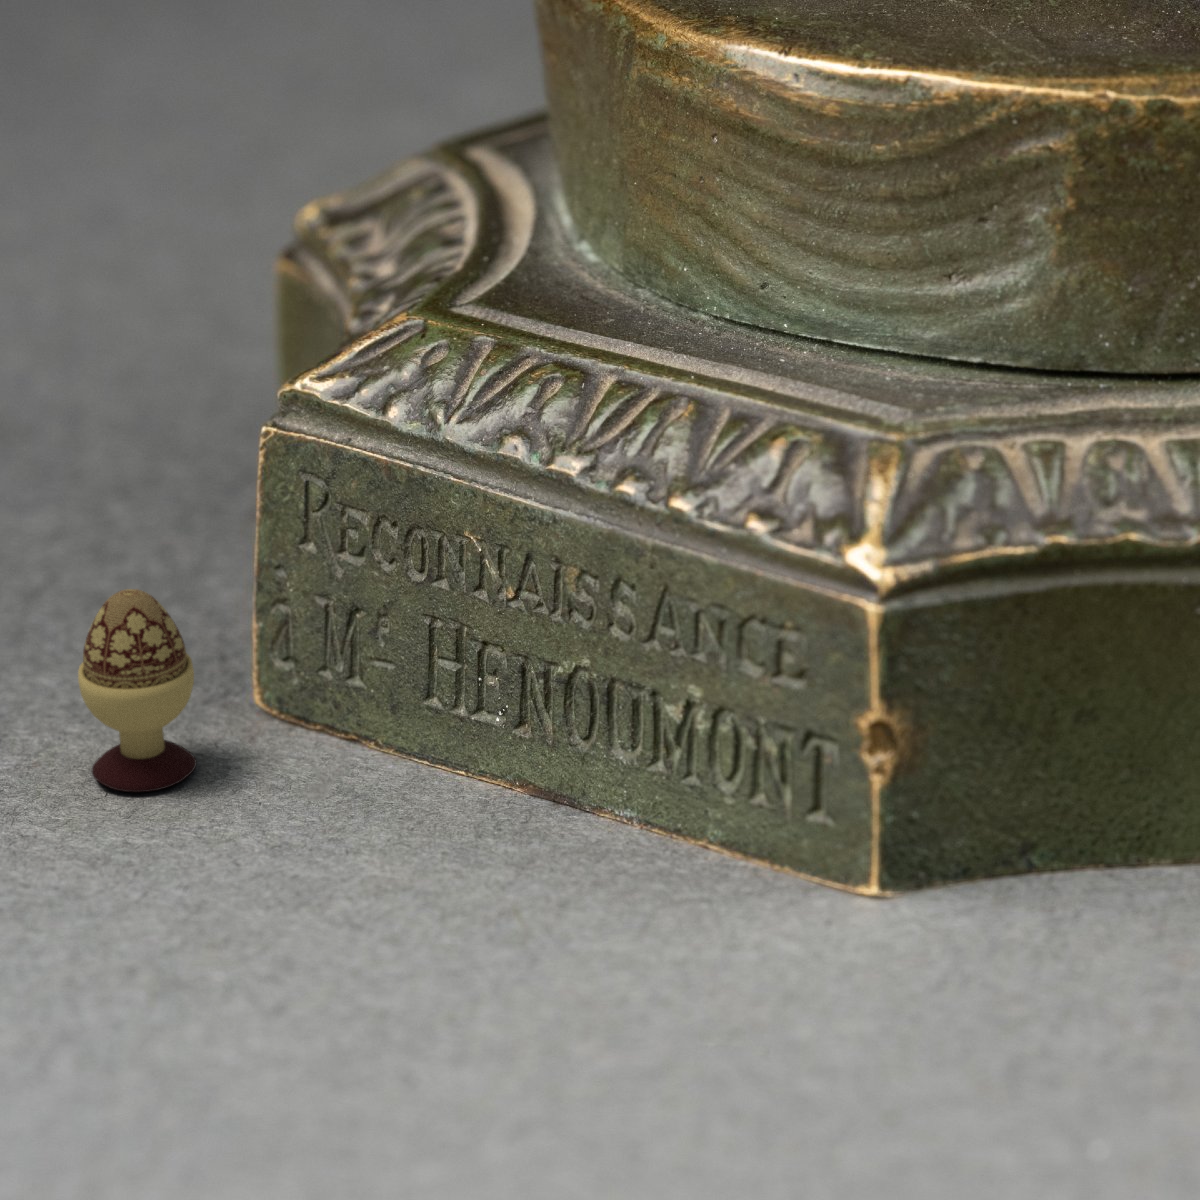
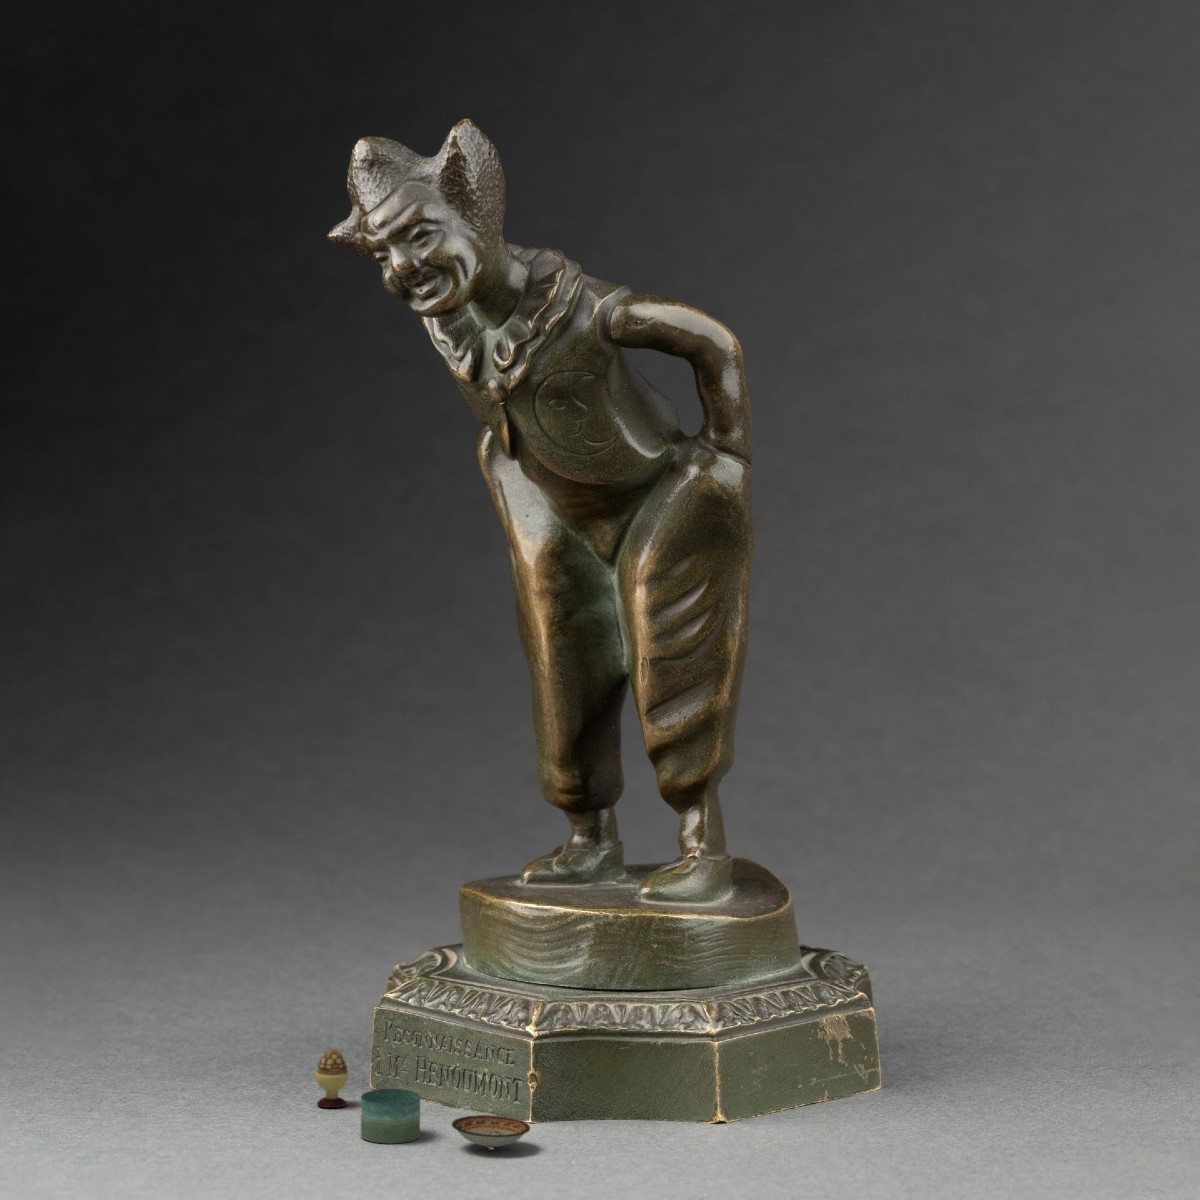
candle: none [225,785,459,1028] -> present [361,1089,420,1143]
ceramic bowl: none [585,904,903,1067] -> present [452,1115,530,1148]

